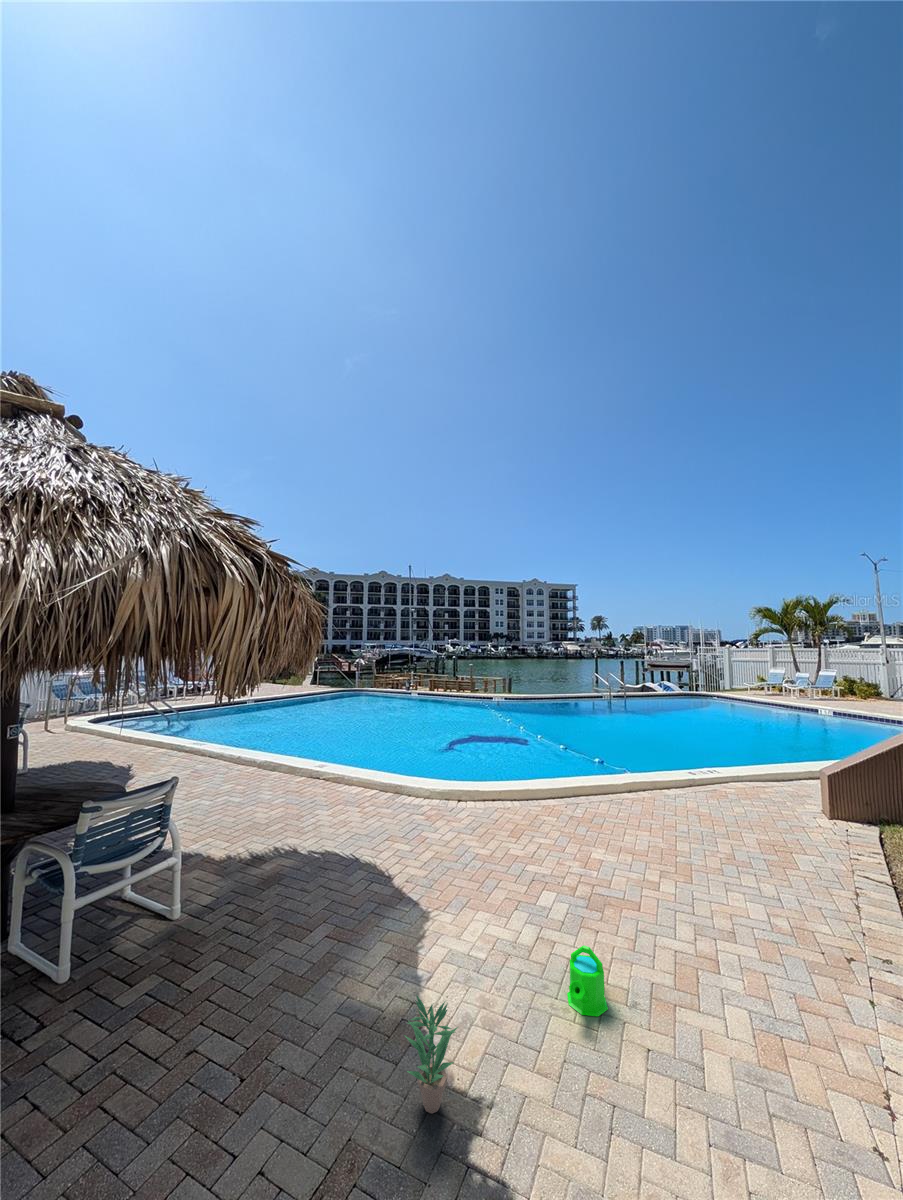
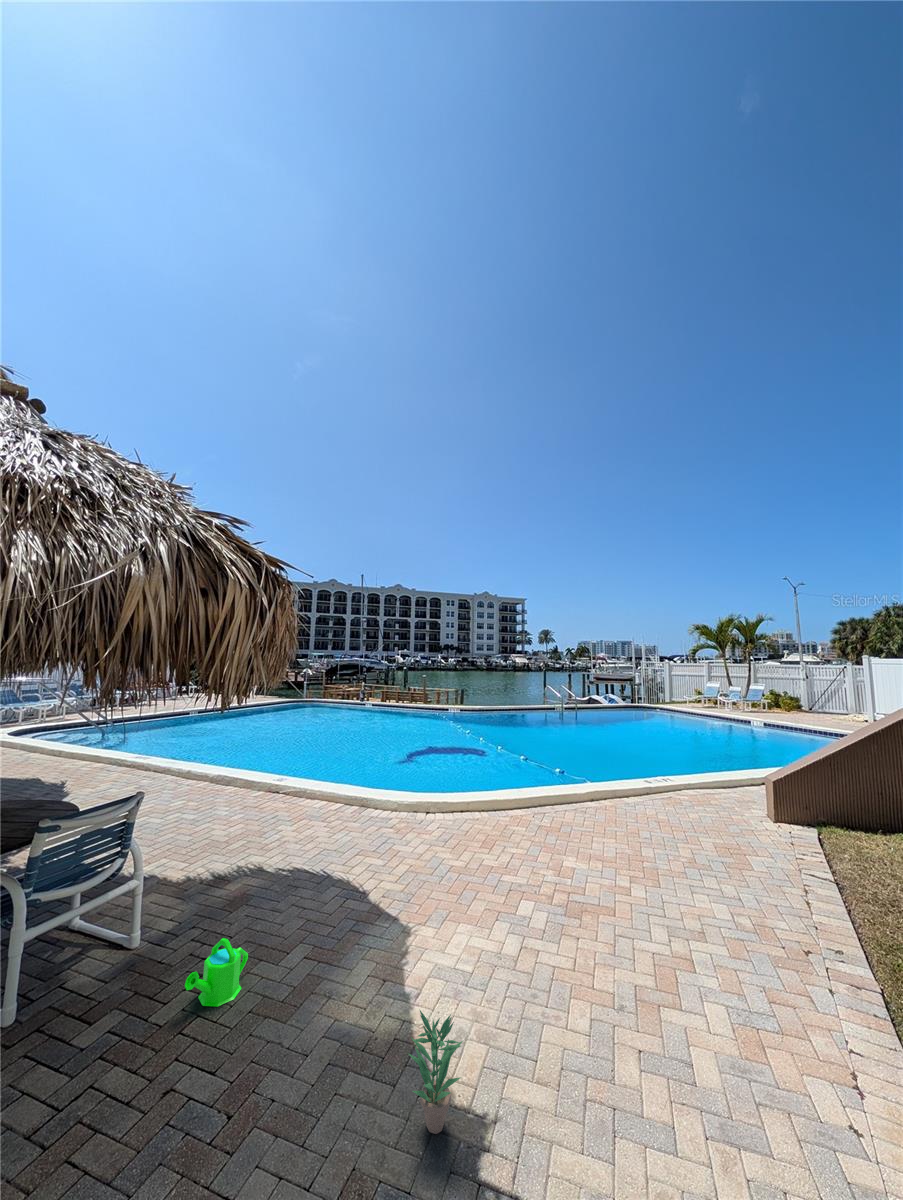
watering can: present [567,945,608,1017] -> present [185,938,248,1007]

